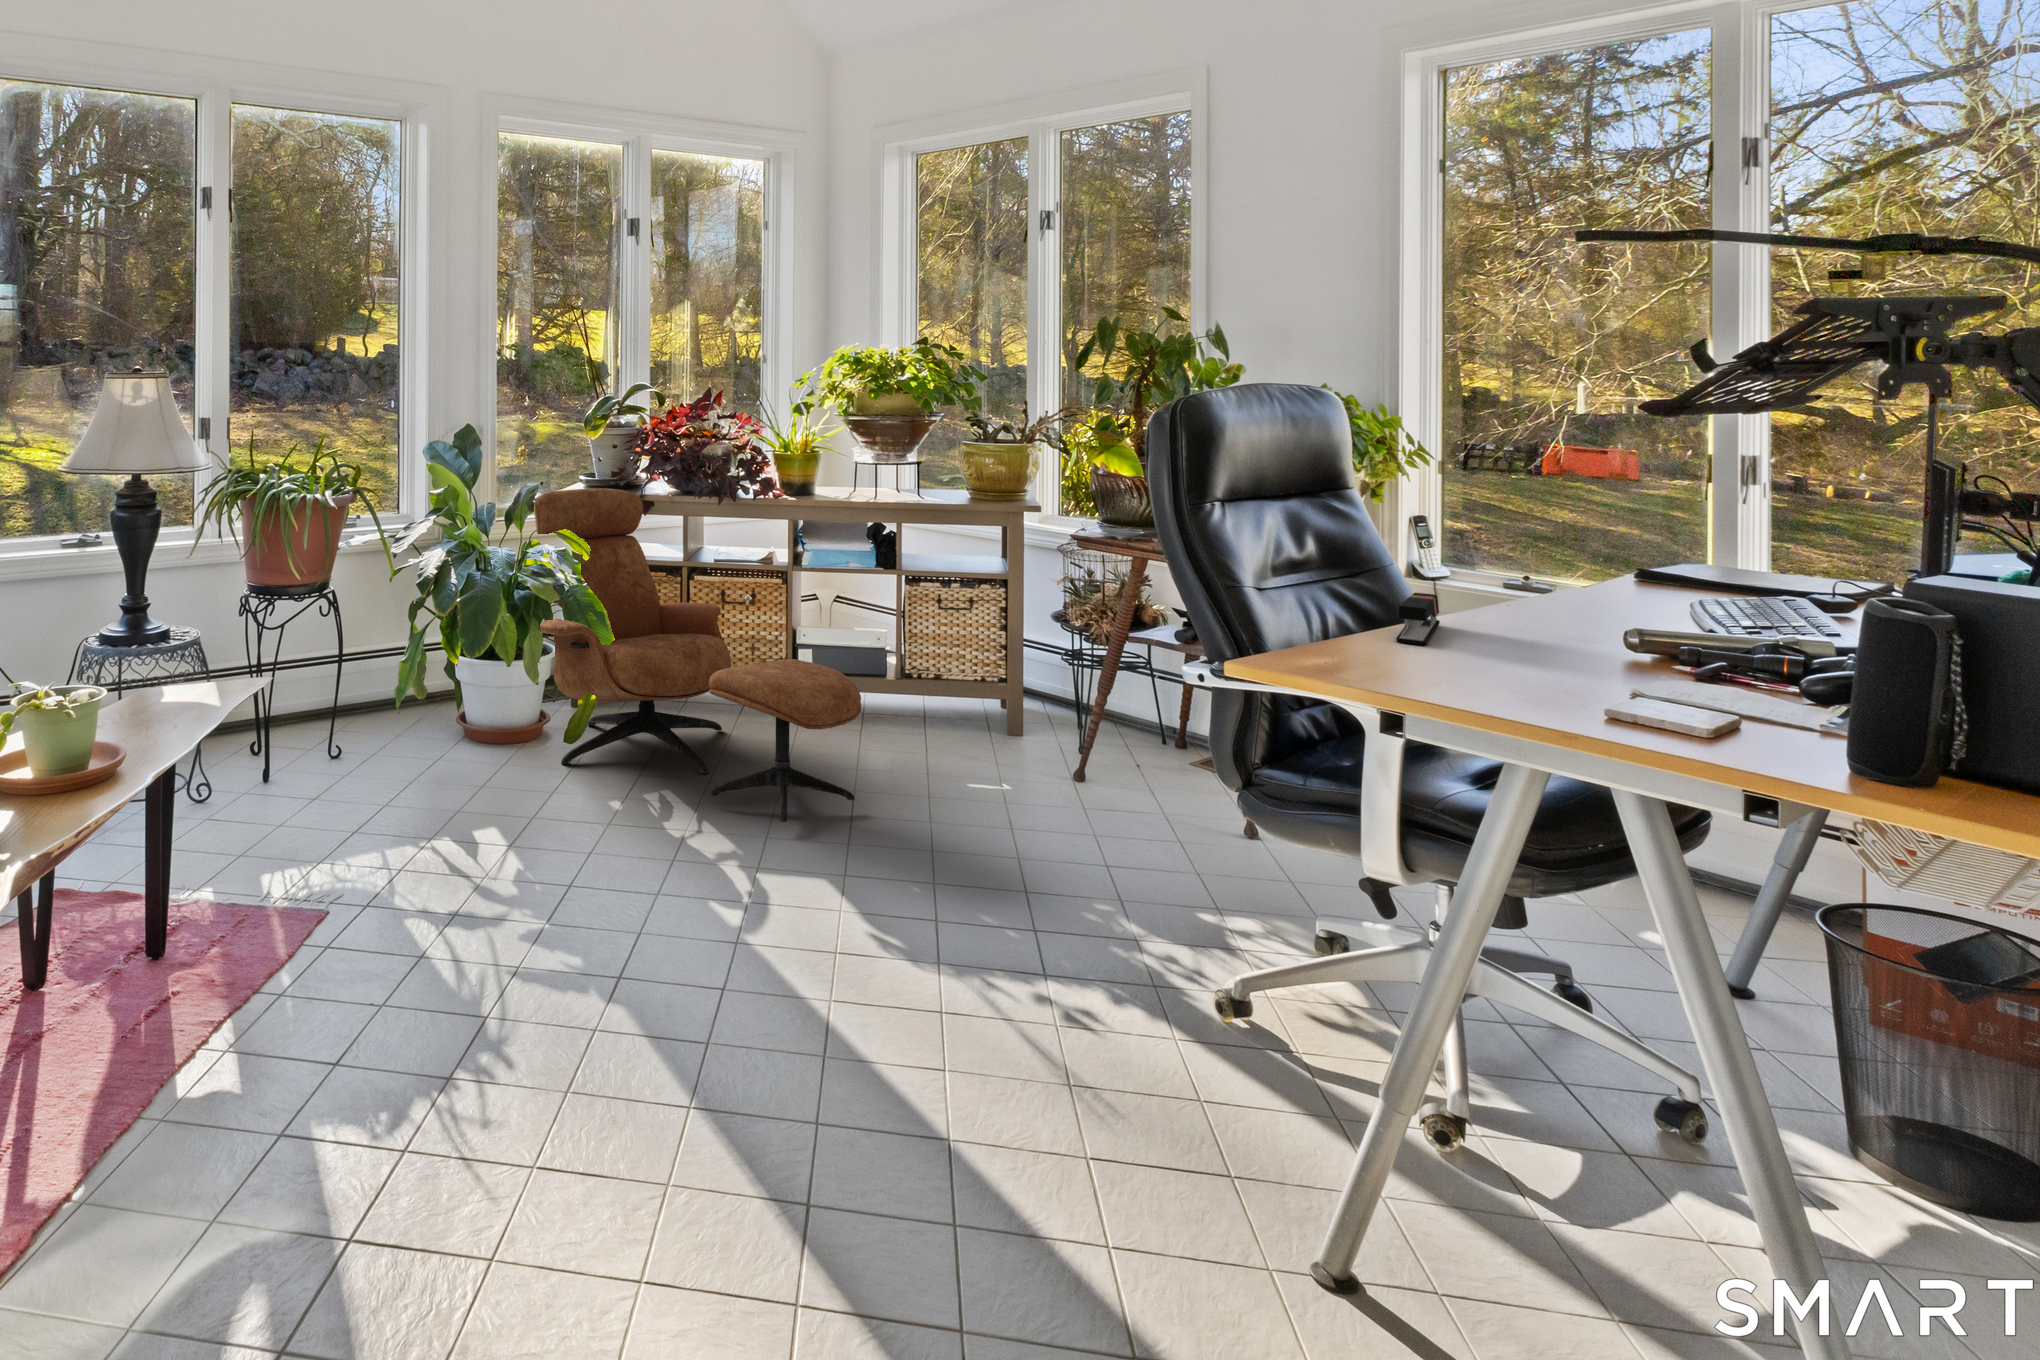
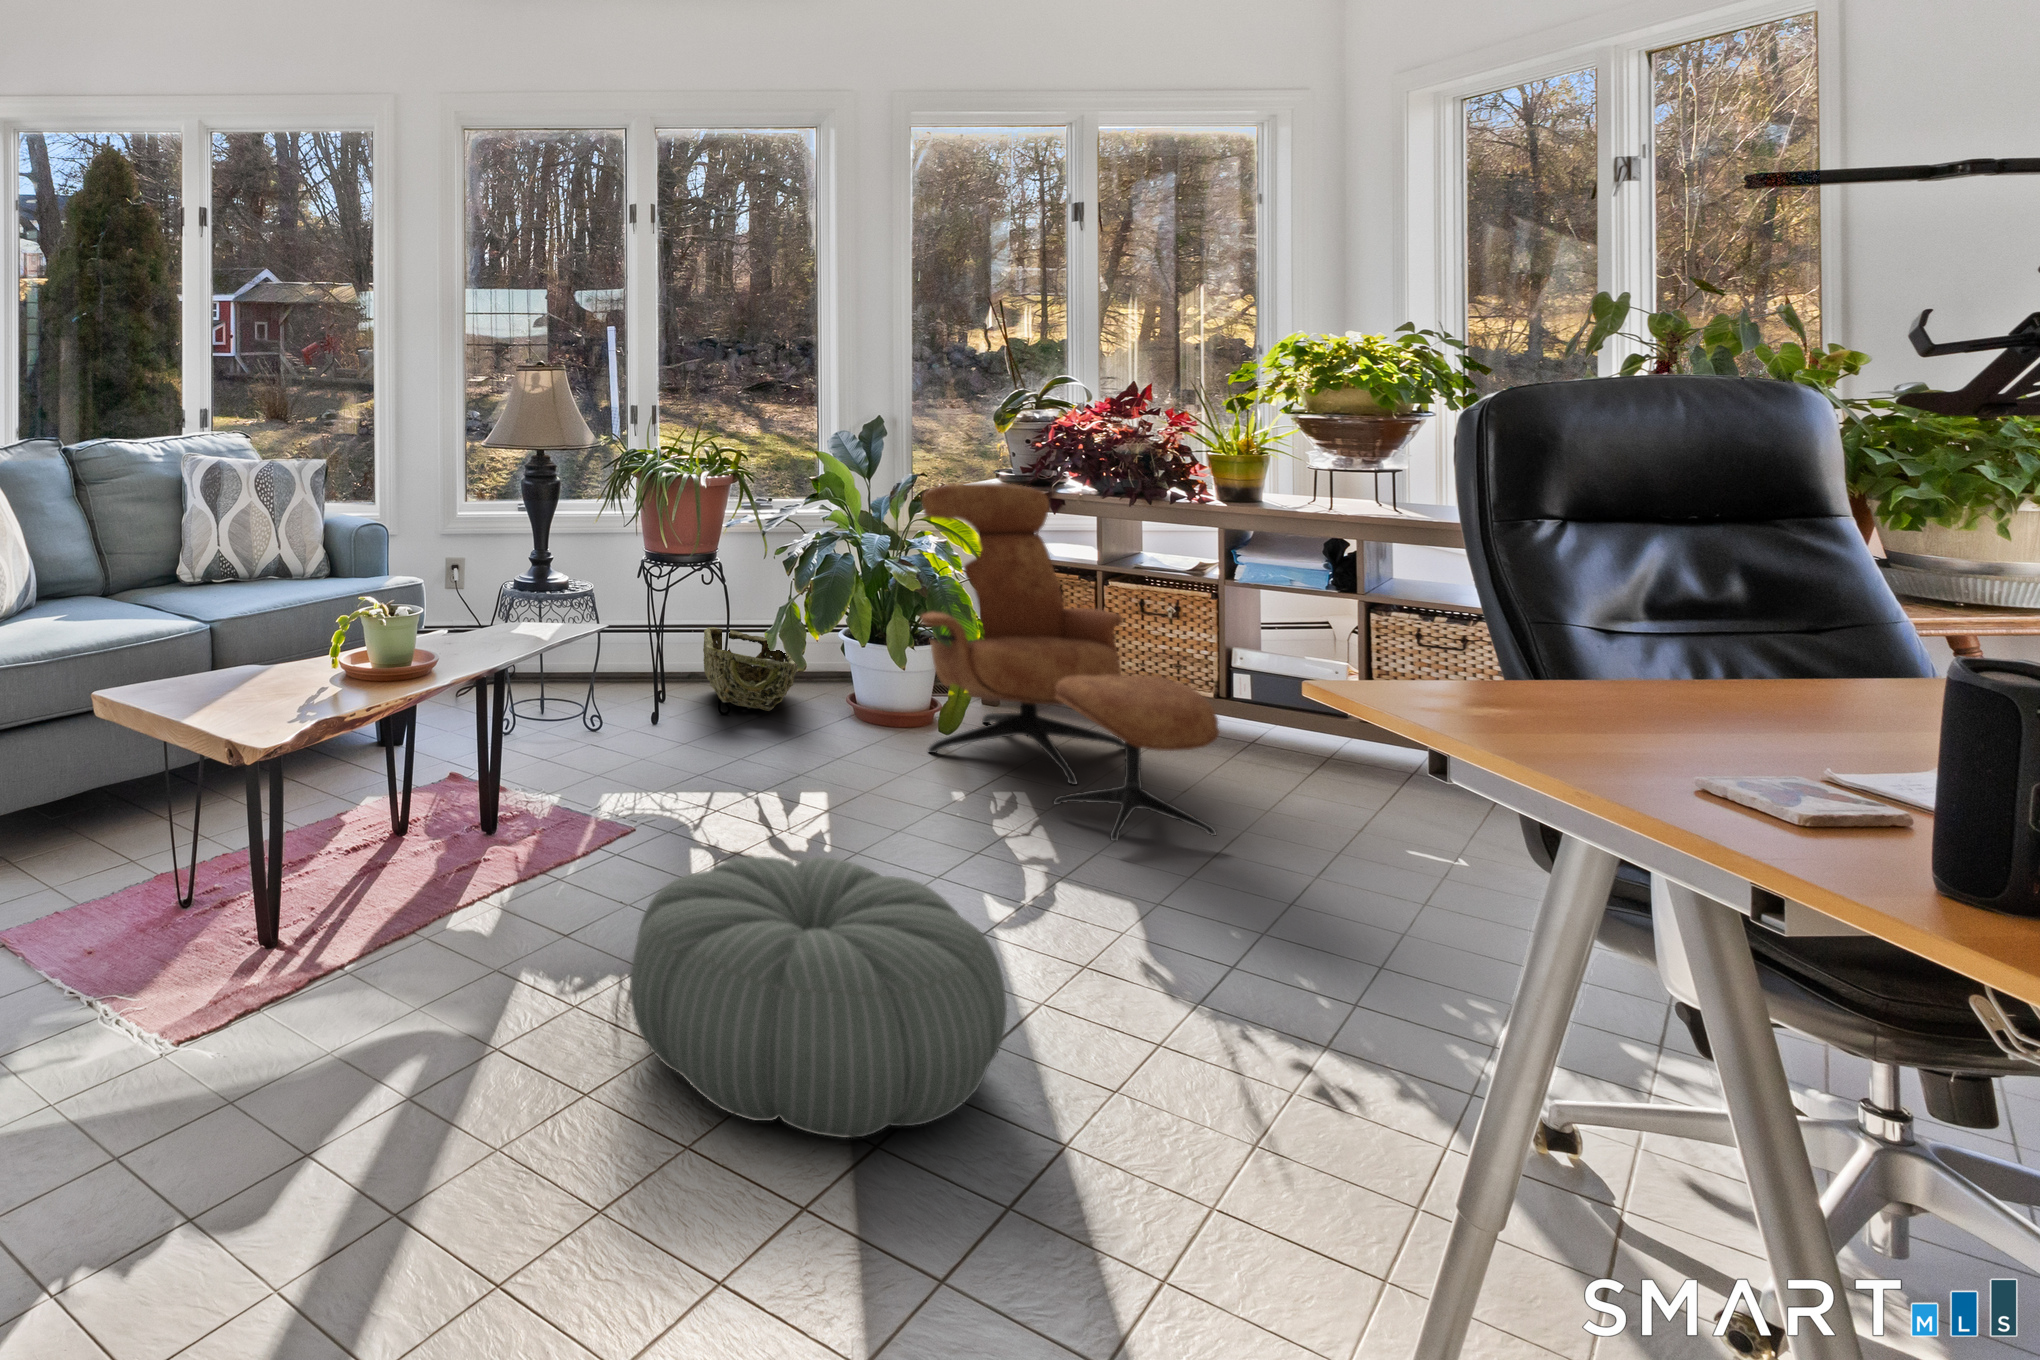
stapler: present [1396,593,1440,645] -> none [1565,655,1695,711]
woven basket: none [295,663,414,748] -> present [703,627,798,711]
pouf: none [488,901,899,1230] -> present [630,857,1007,1138]

